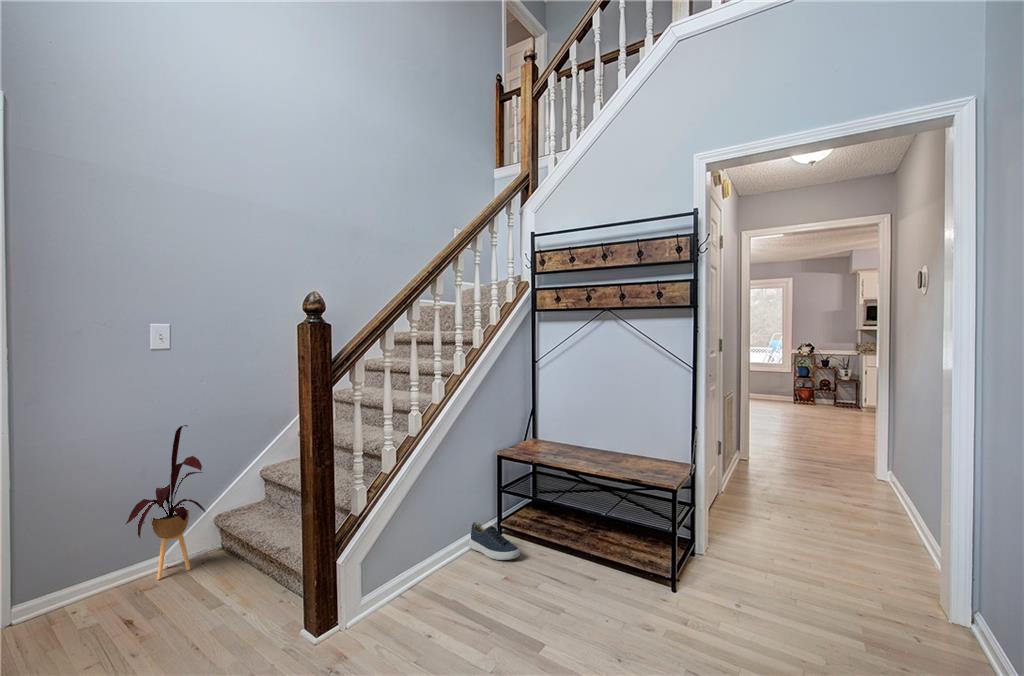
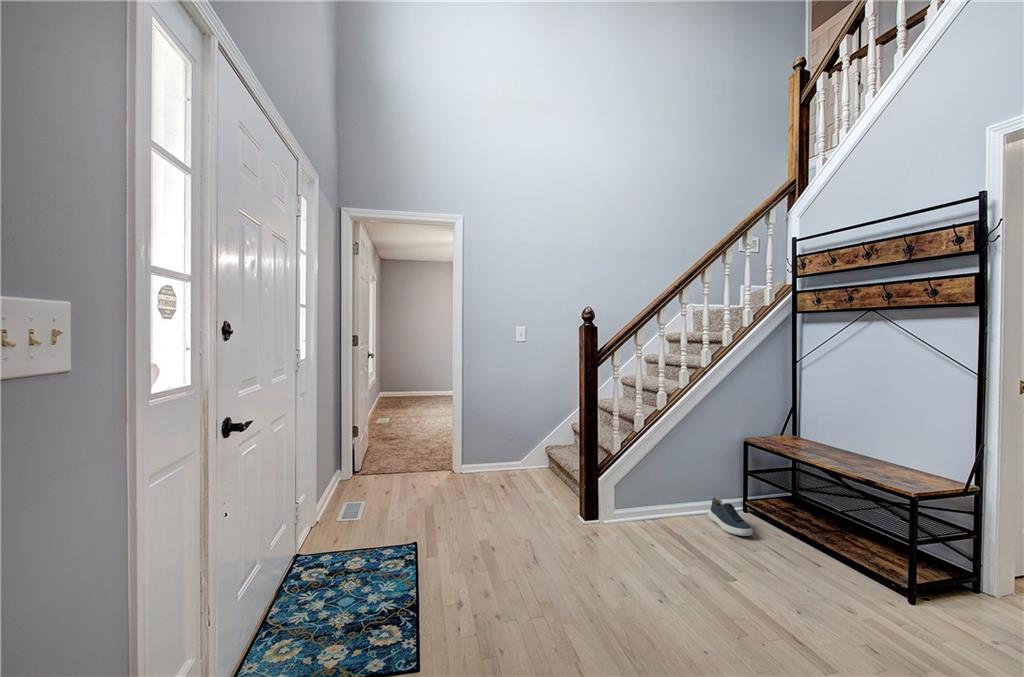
house plant: present [126,425,205,579] -> none [479,389,524,484]

